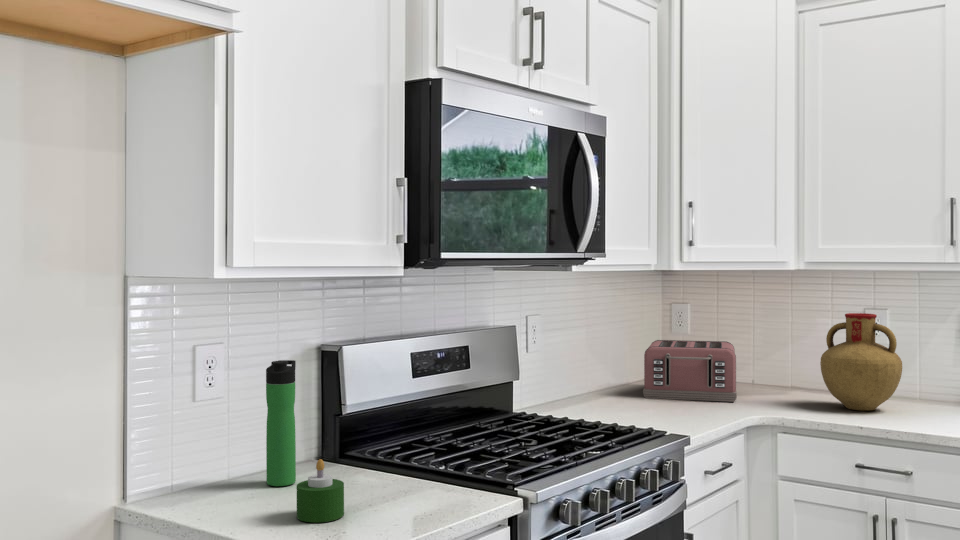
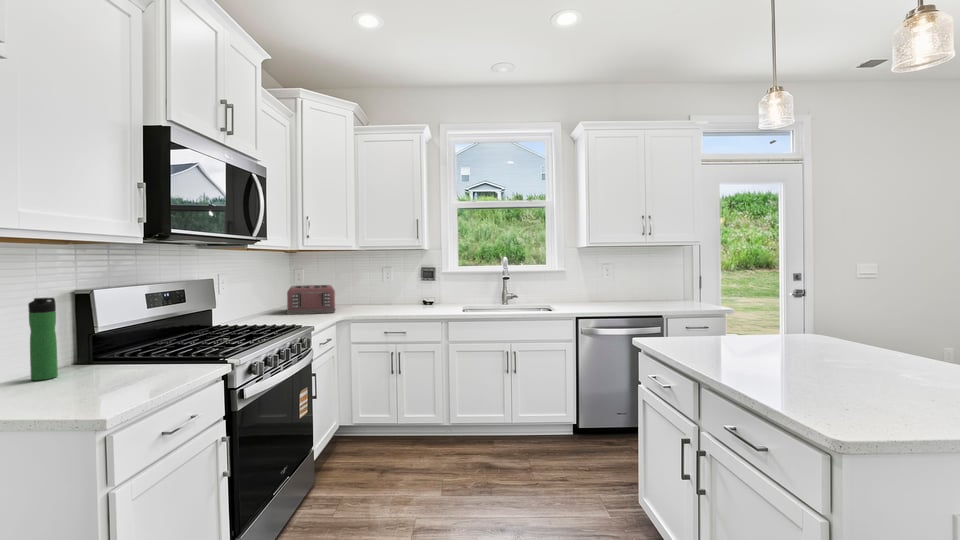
vase: present [820,313,902,411] -> none [373,269,407,312]
candle: present [297,459,344,522] -> none [69,353,109,393]

